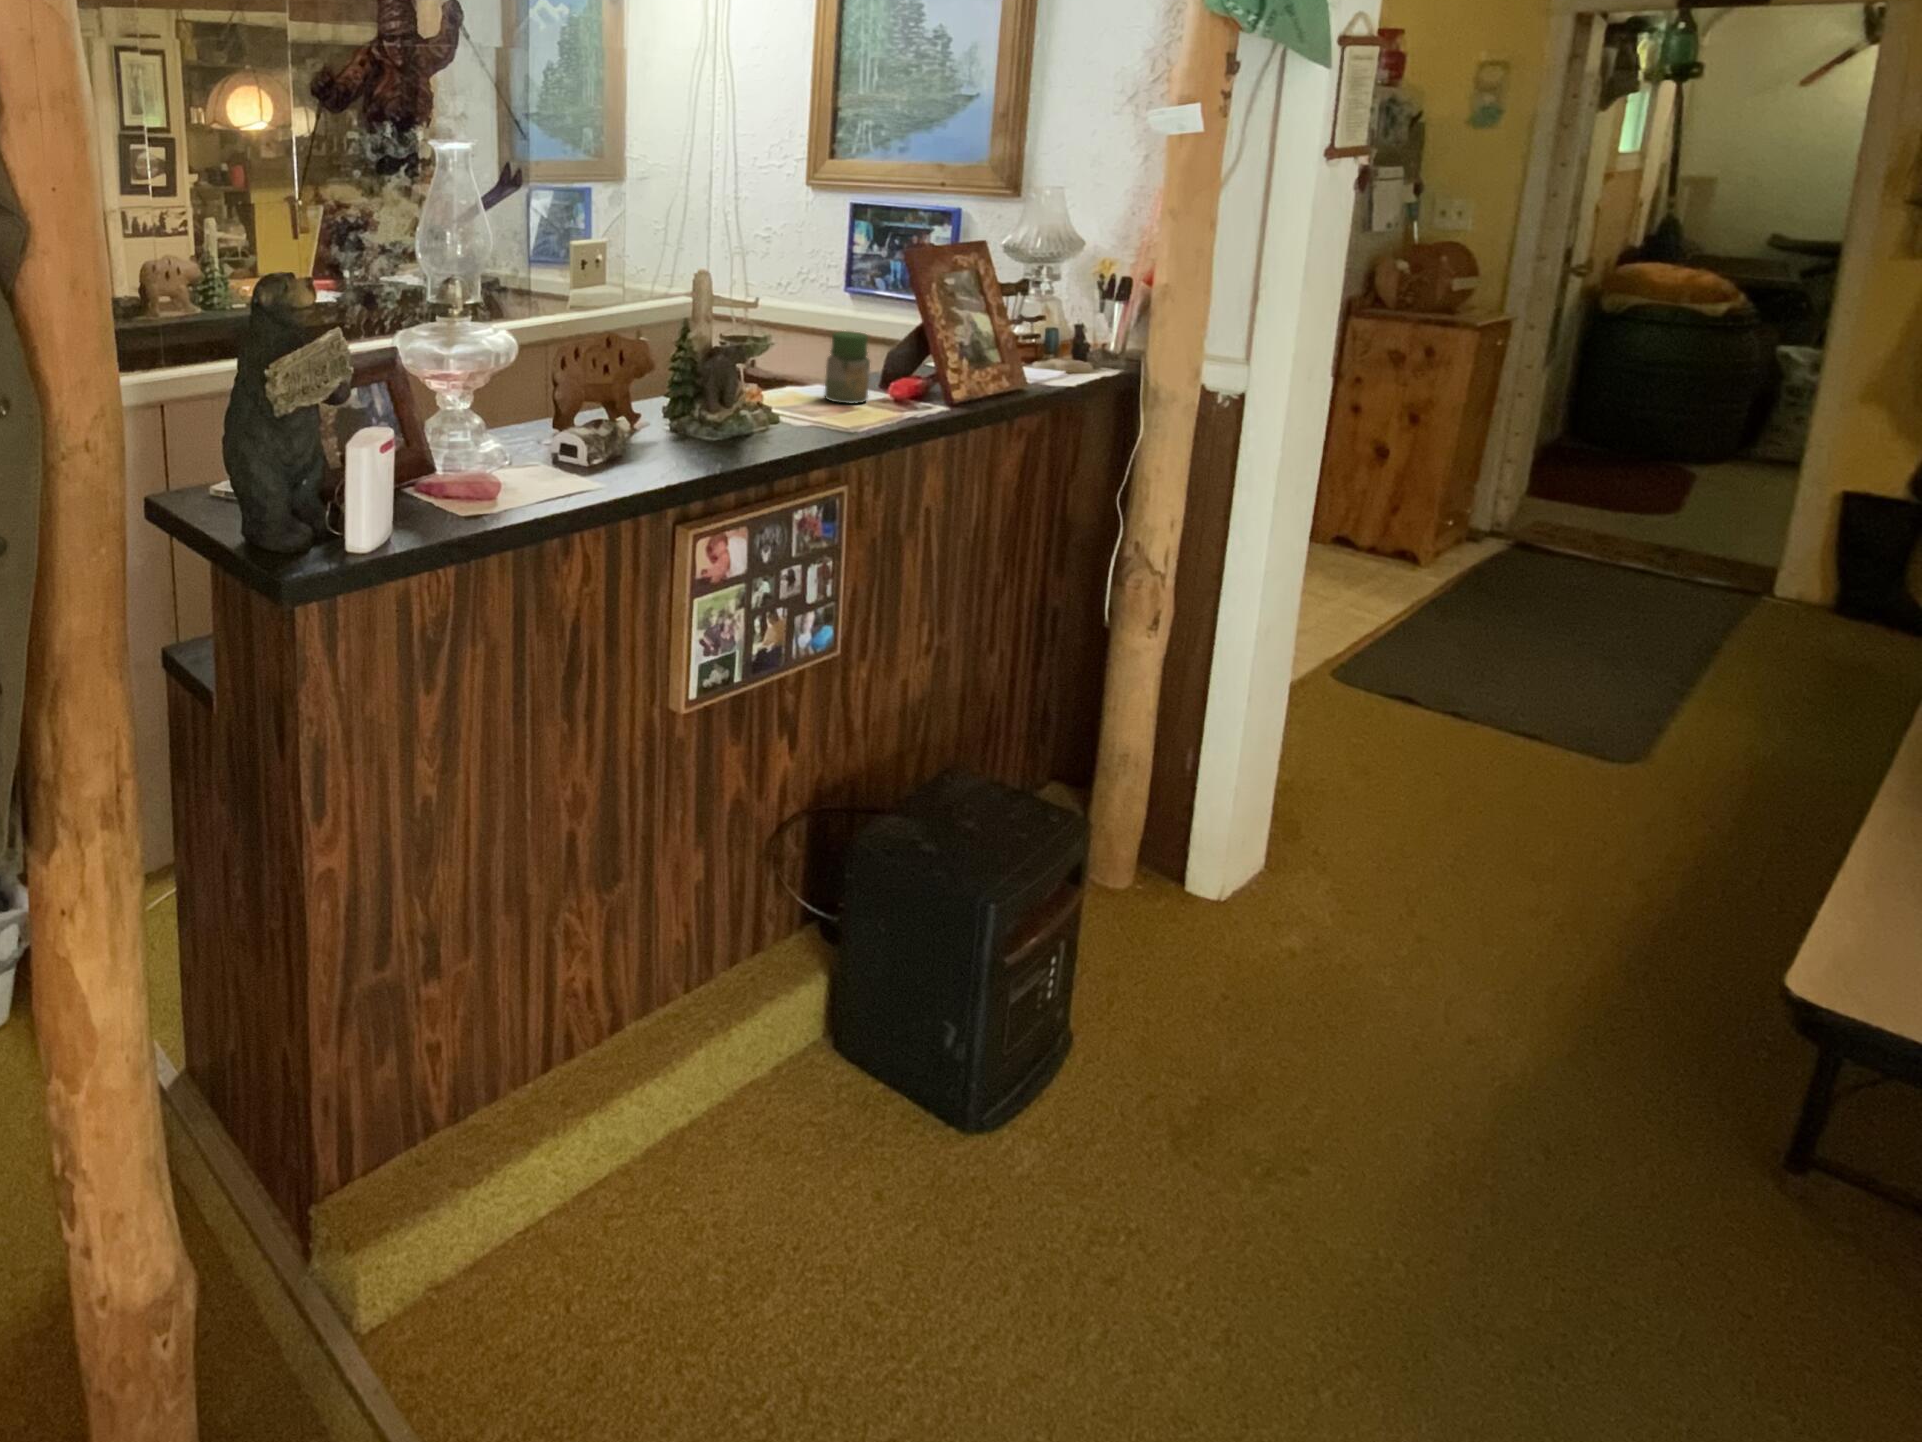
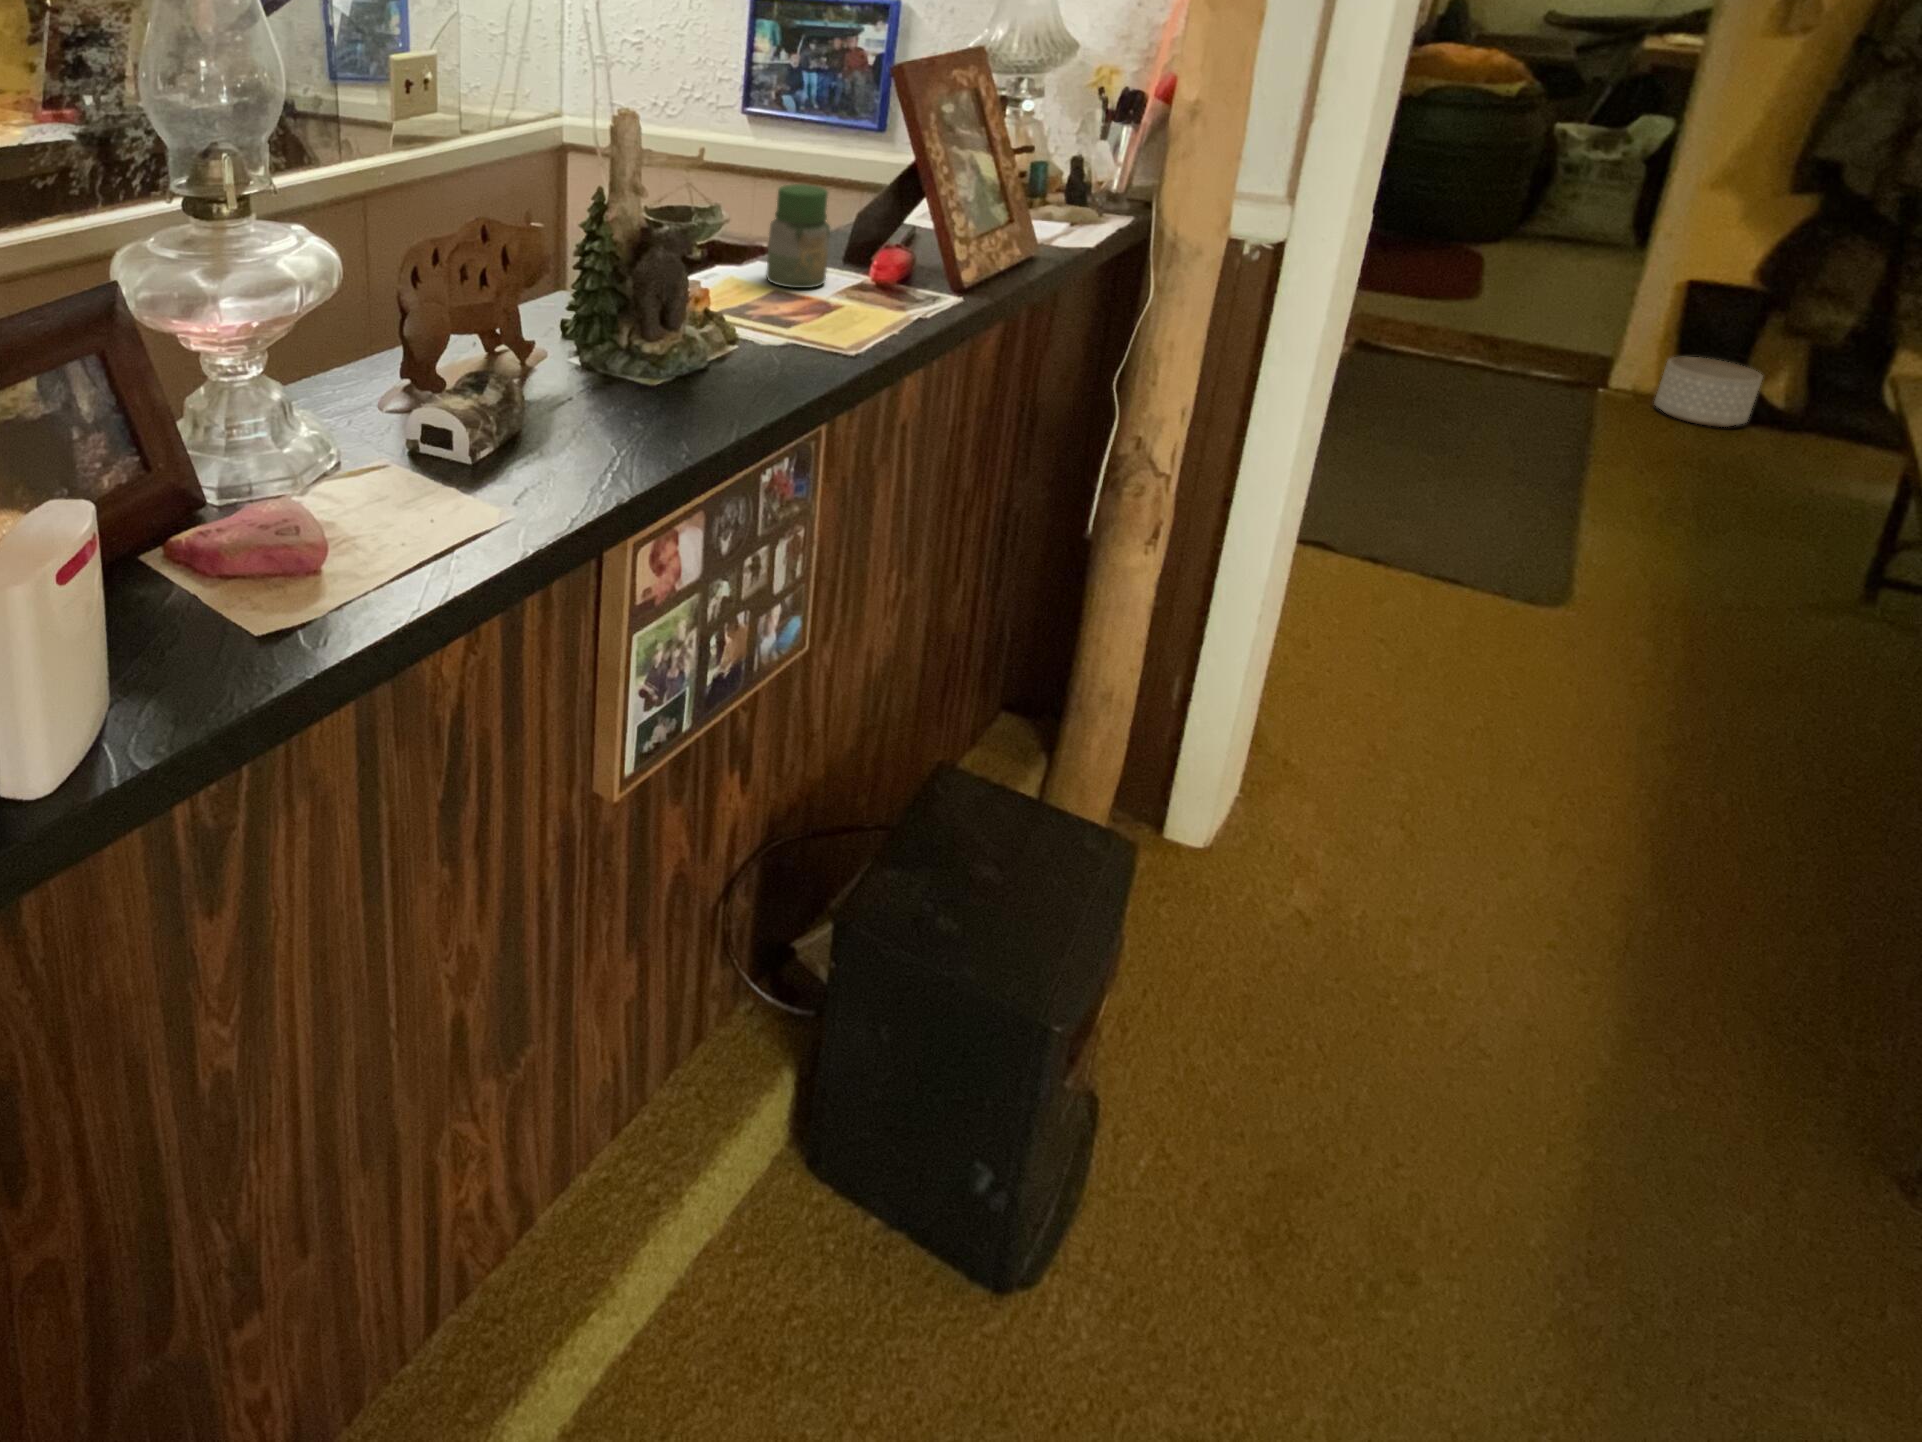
planter: none [1777,558,1890,627] -> present [1654,357,1763,427]

